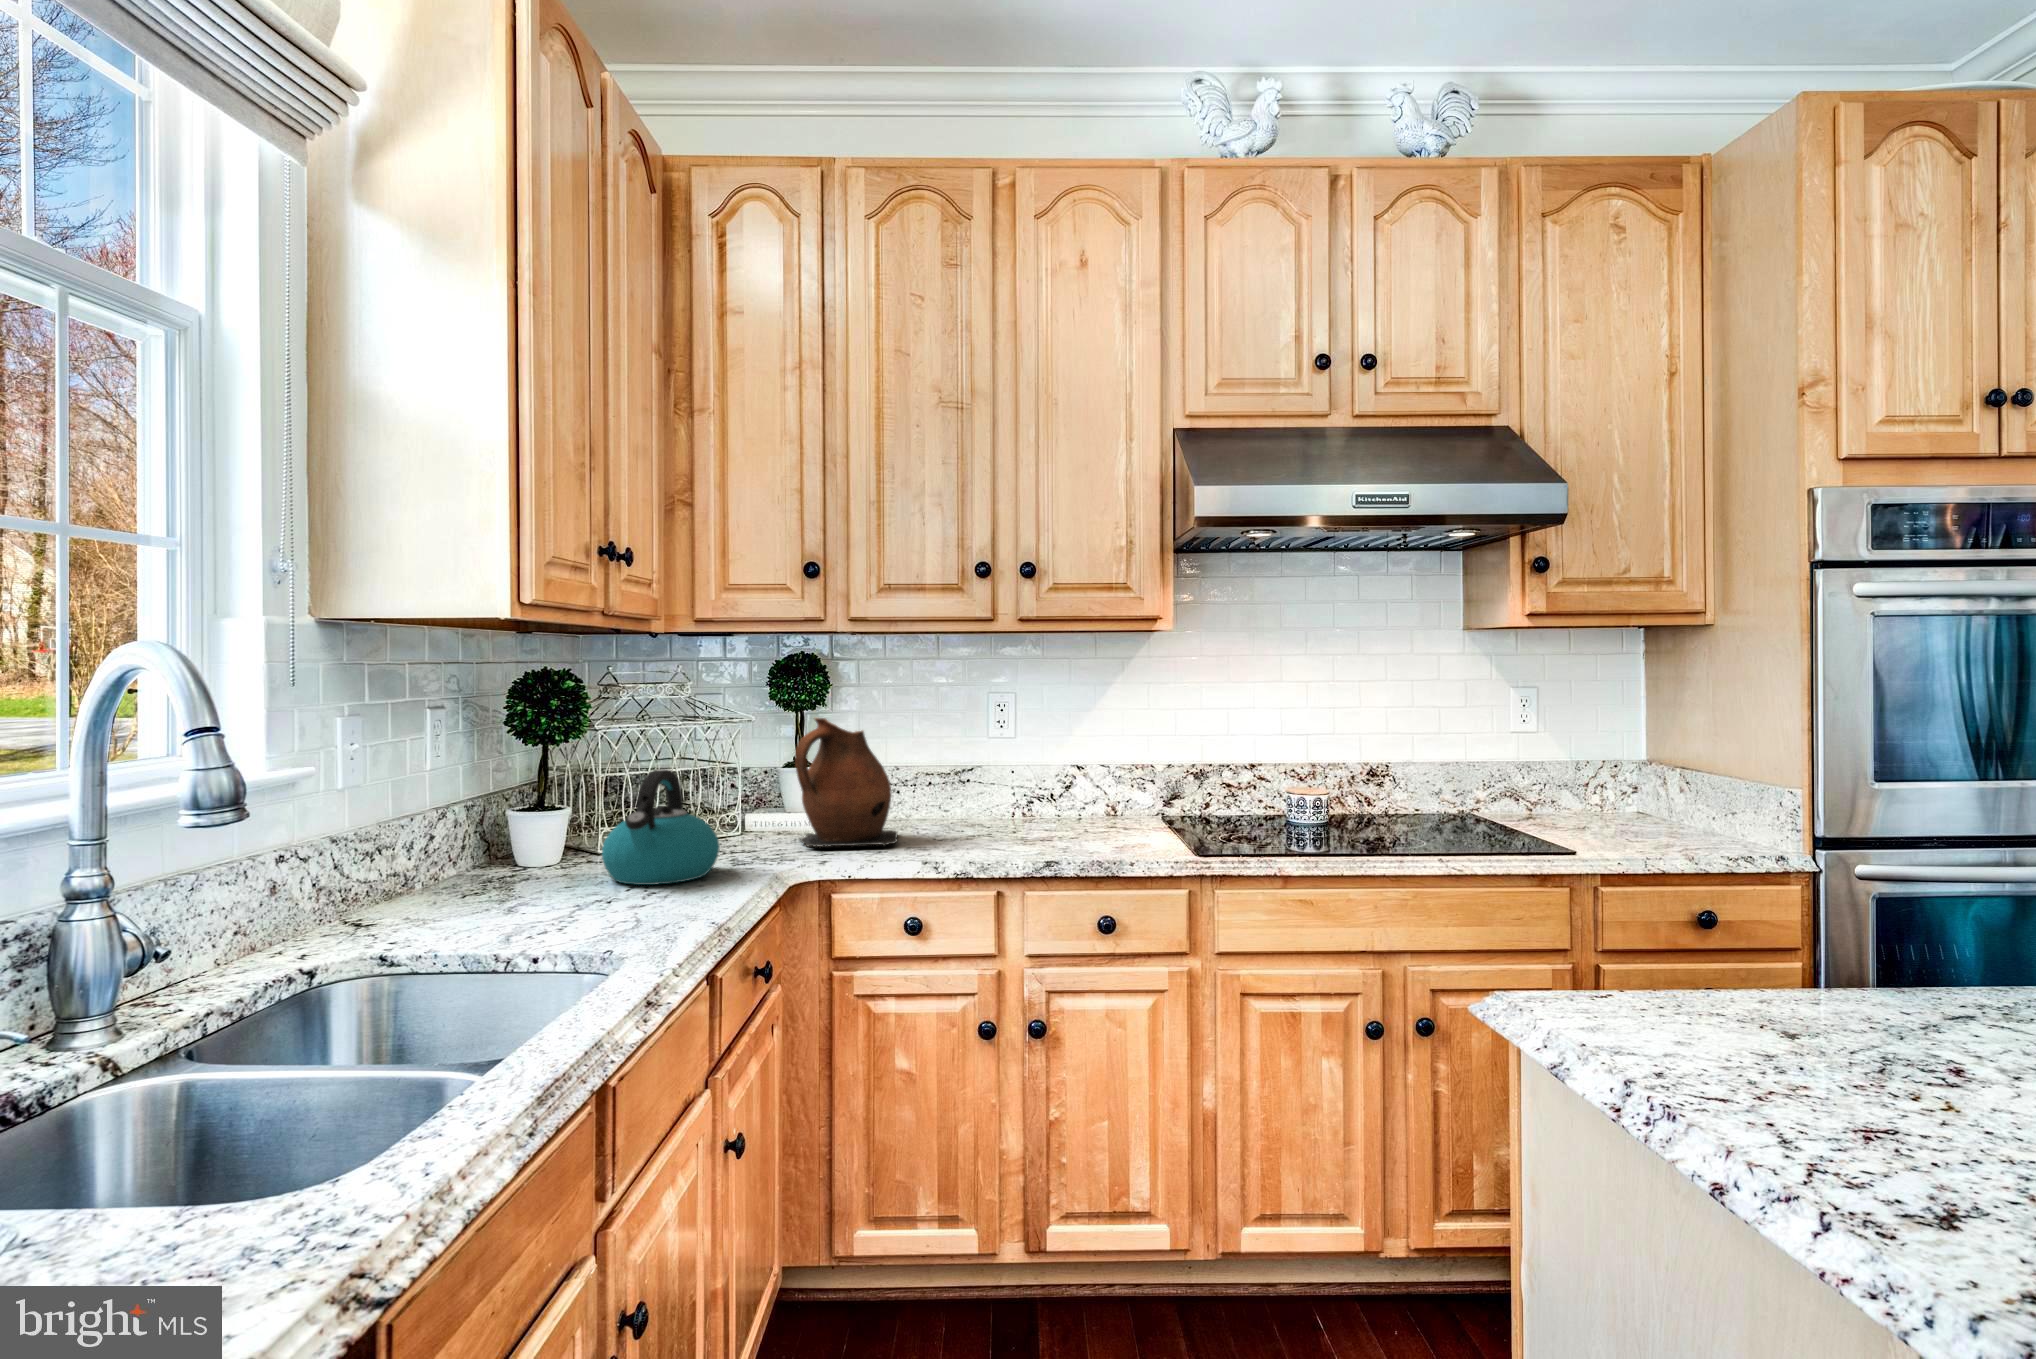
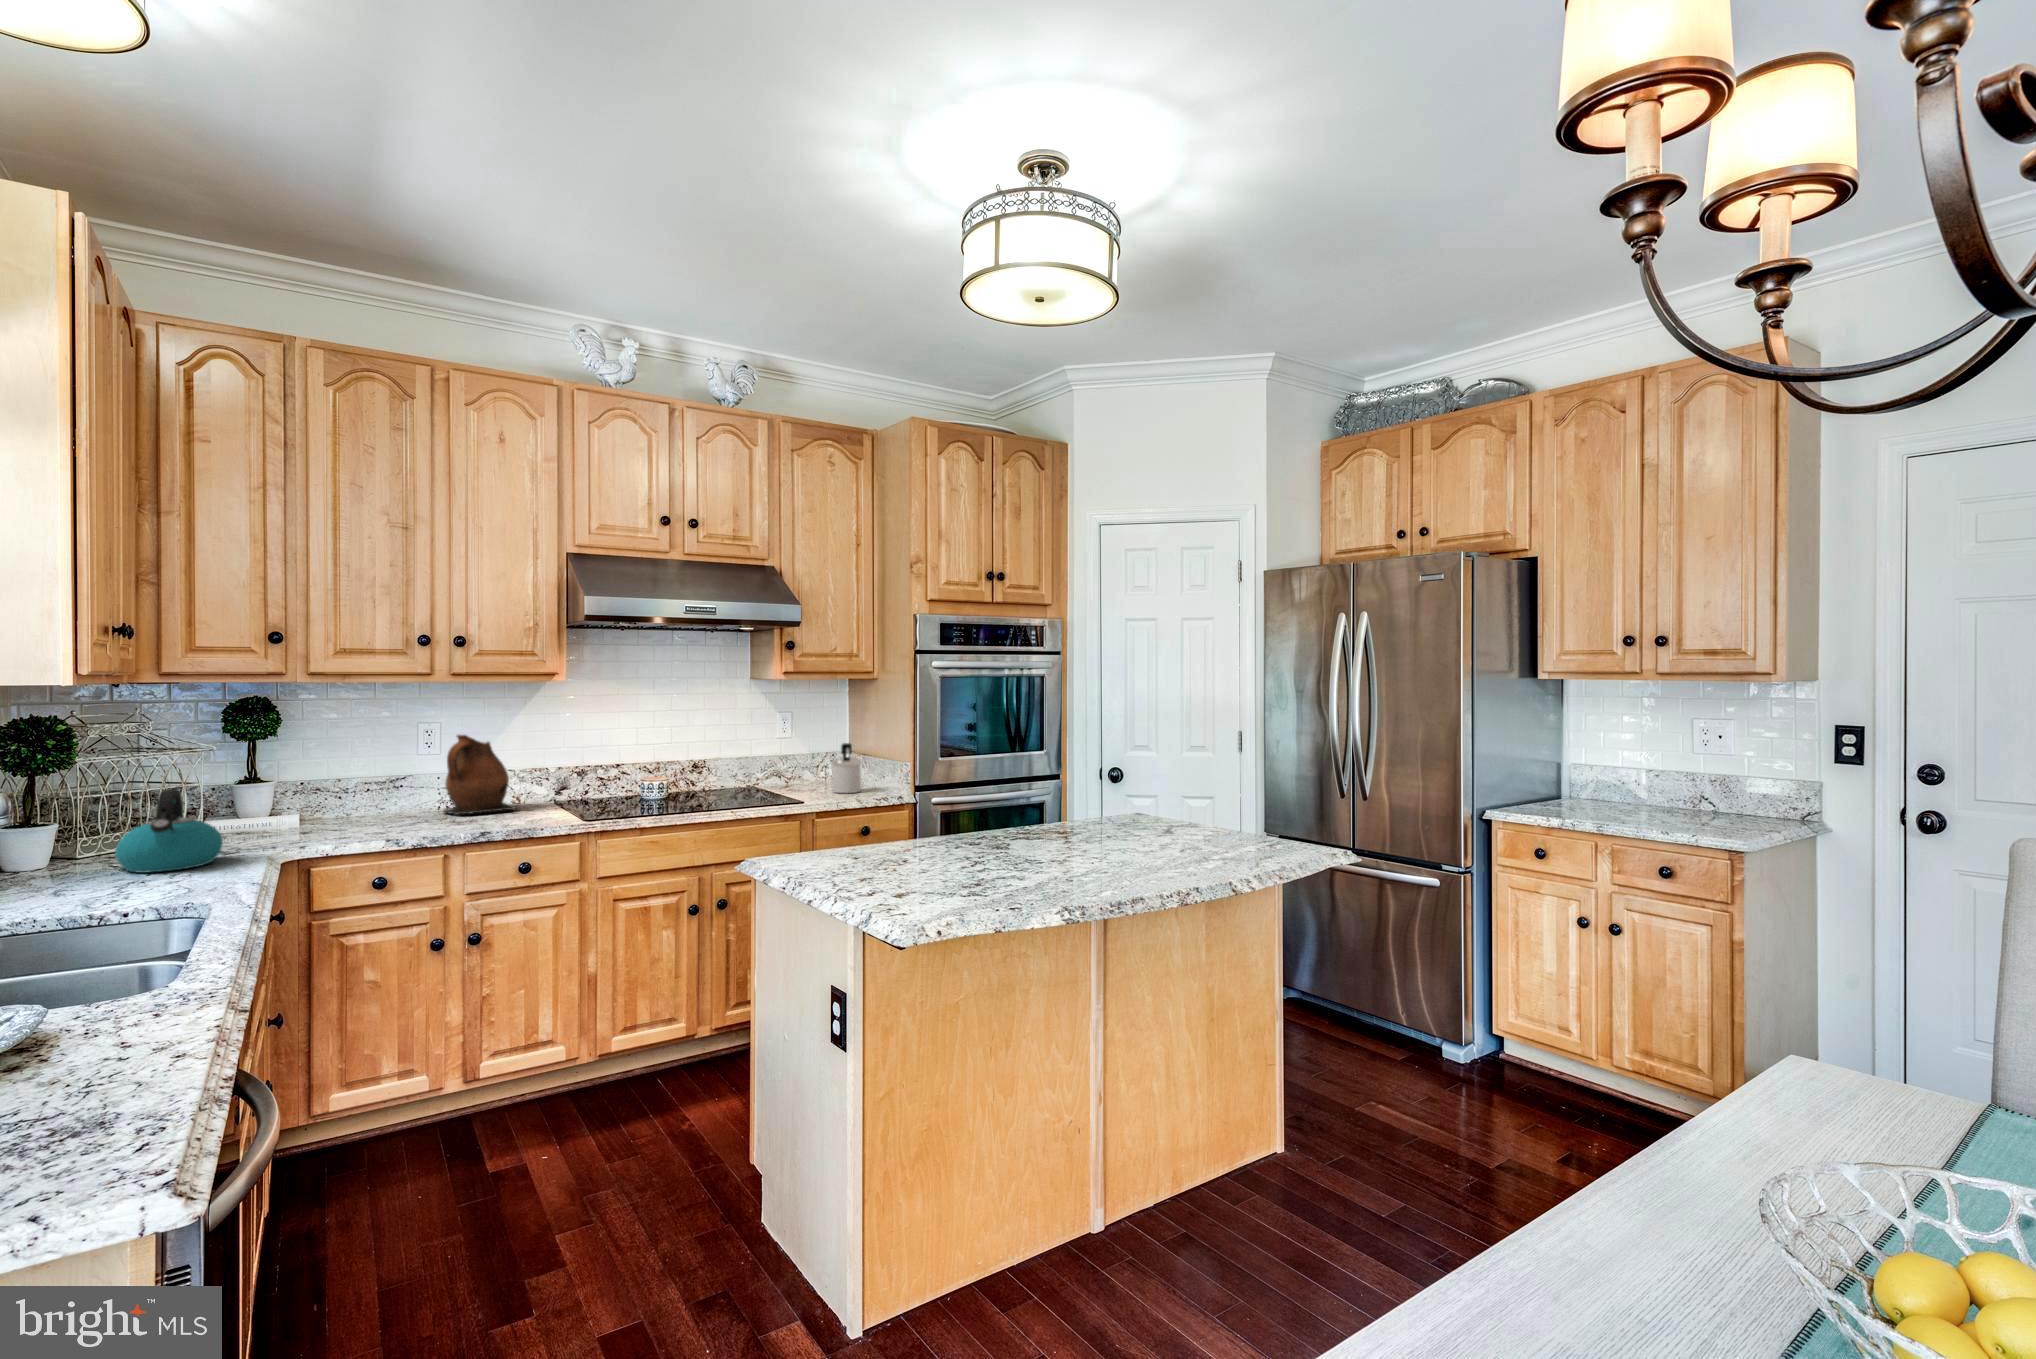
ceramic pitcher: present [795,718,897,847] -> present [444,735,516,815]
soap dispenser: none [1626,746,1690,842] -> present [832,743,862,793]

